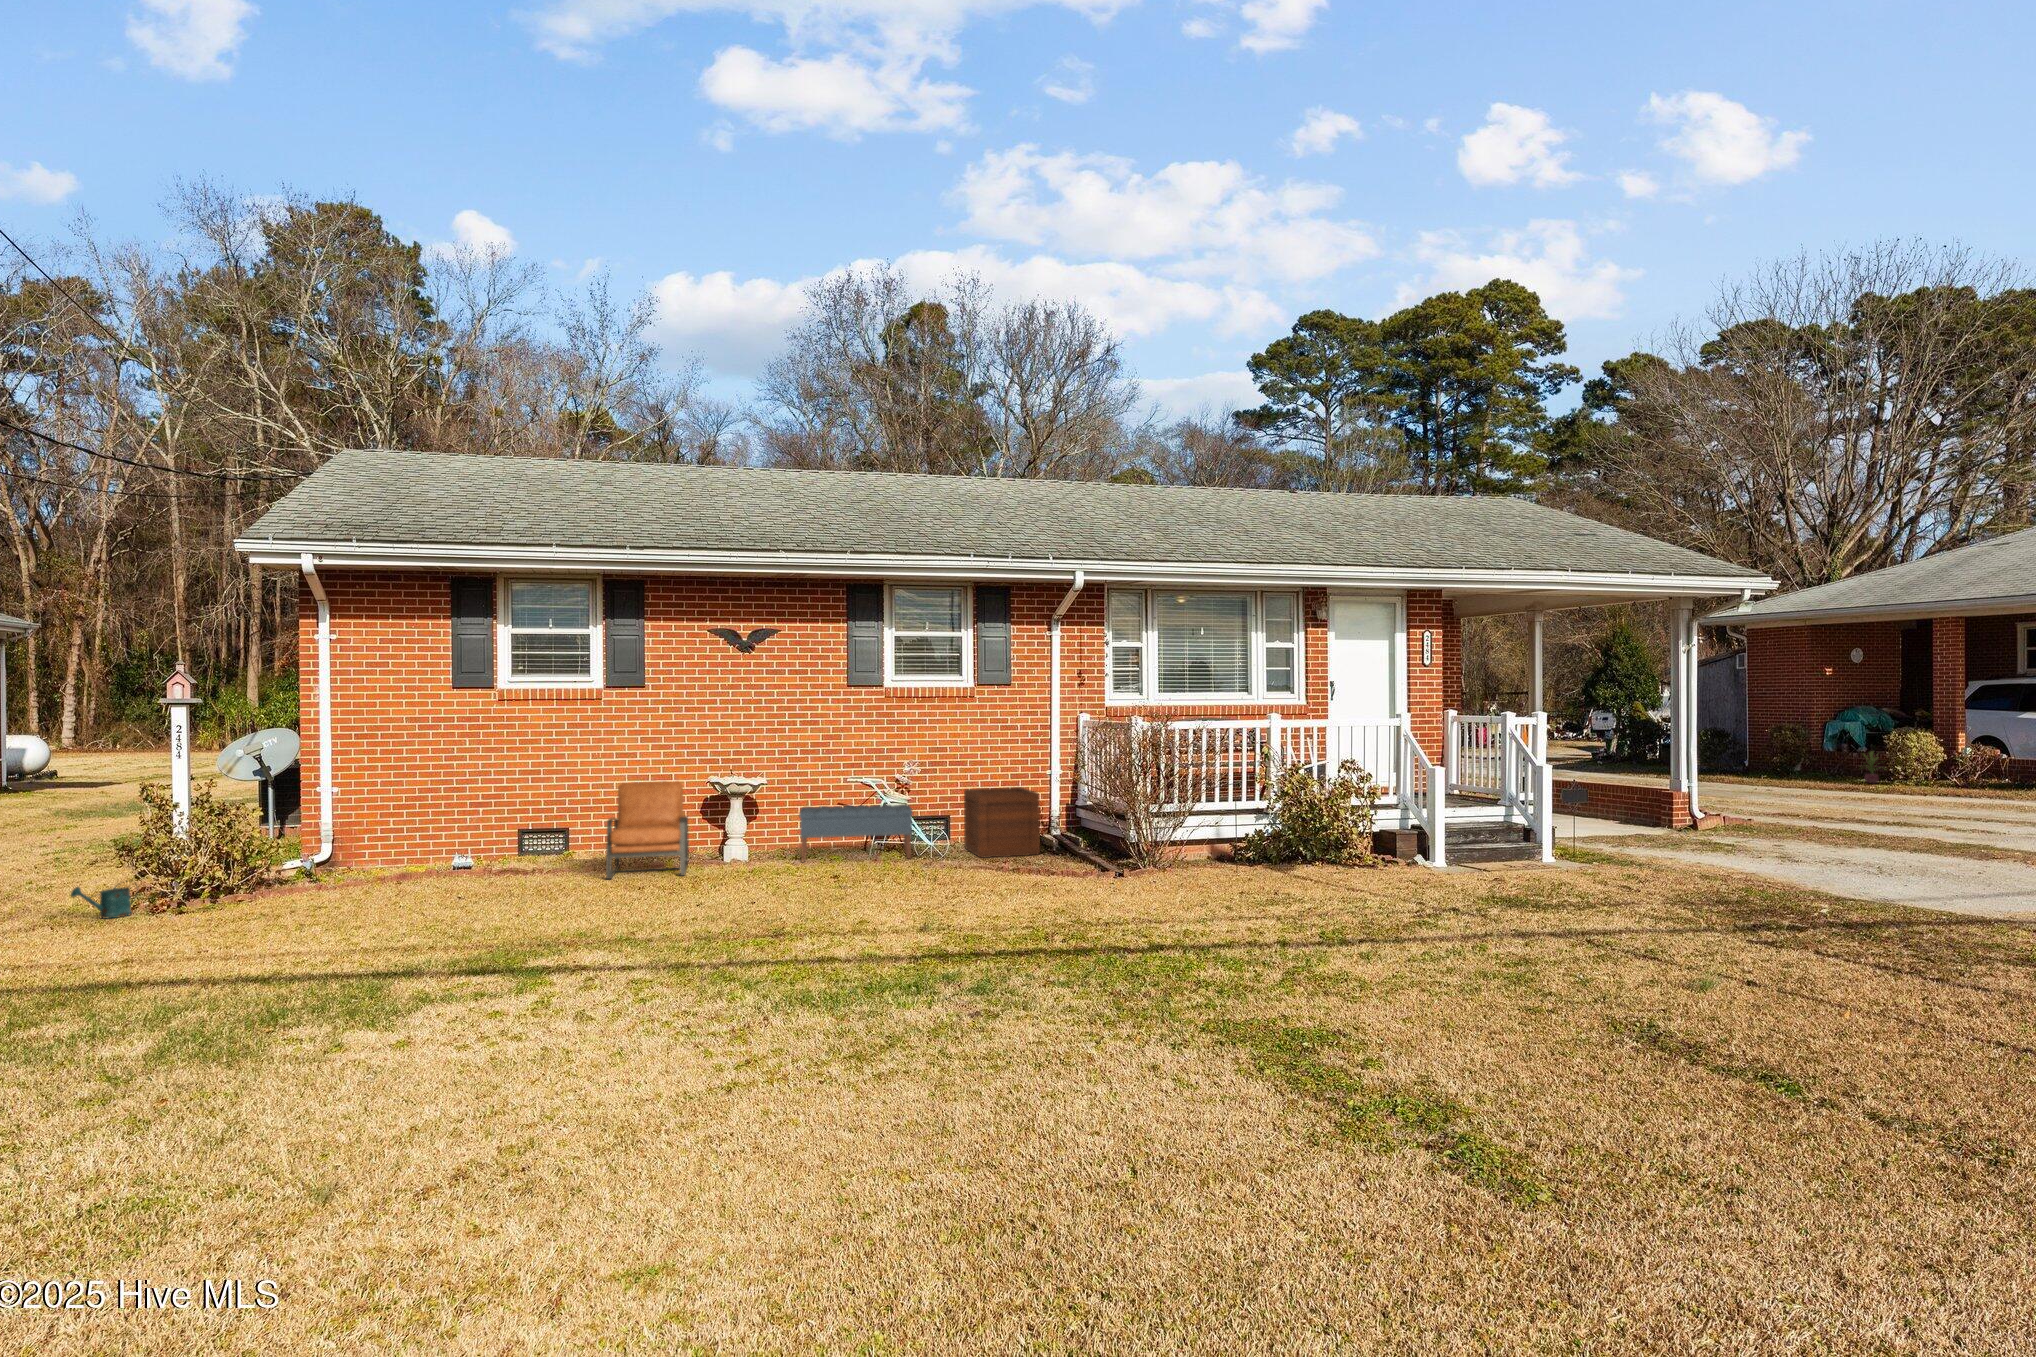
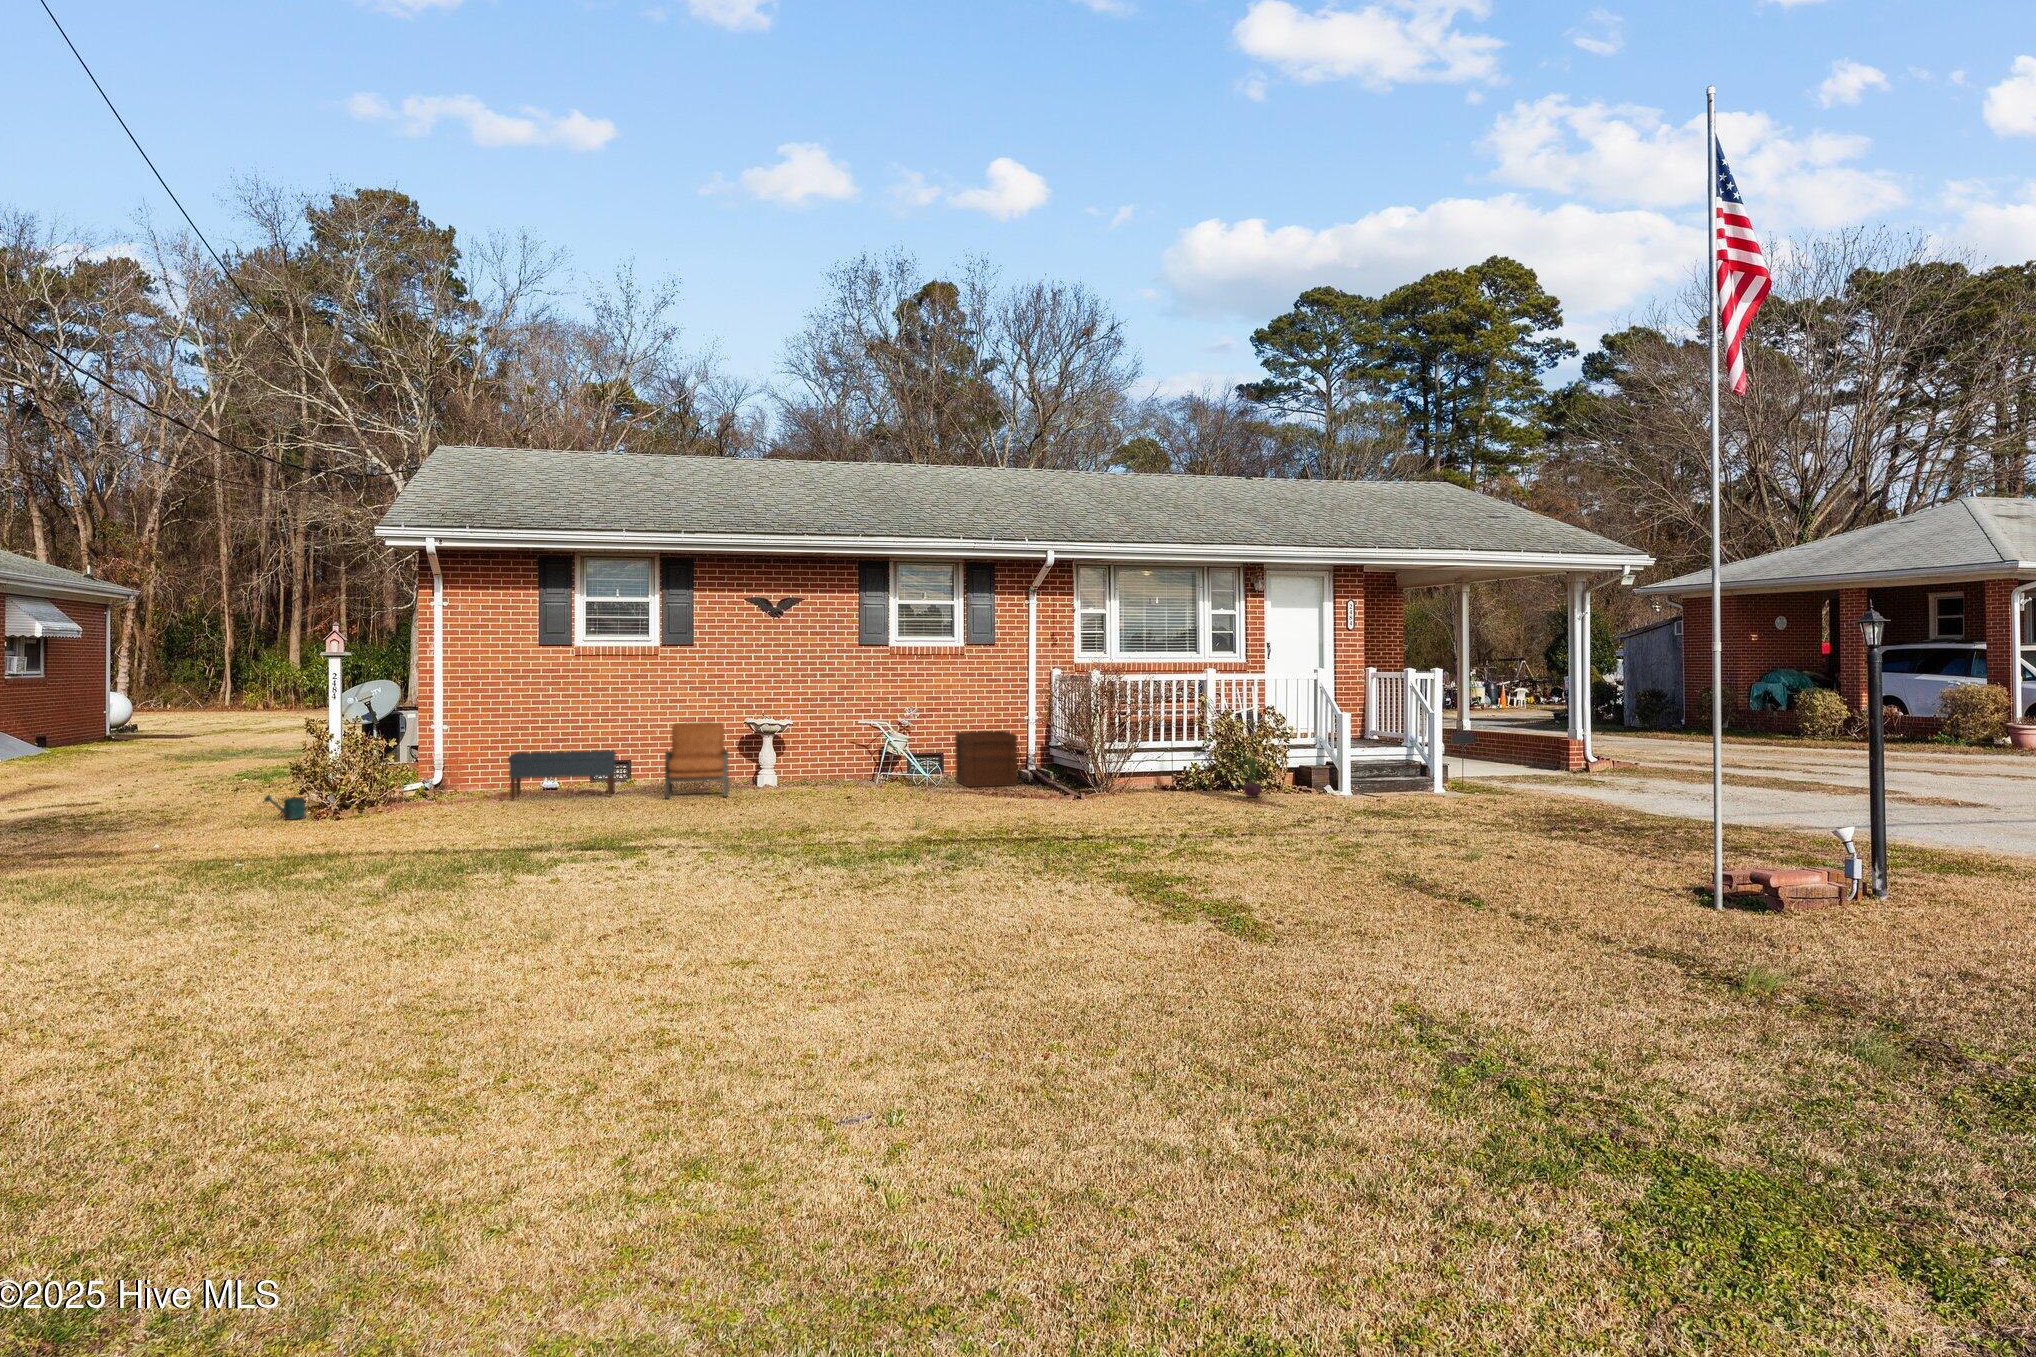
decorative plant: present [1864,752,1879,784] -> present [1244,750,1261,798]
bench: present [799,804,913,862] -> present [508,750,616,800]

